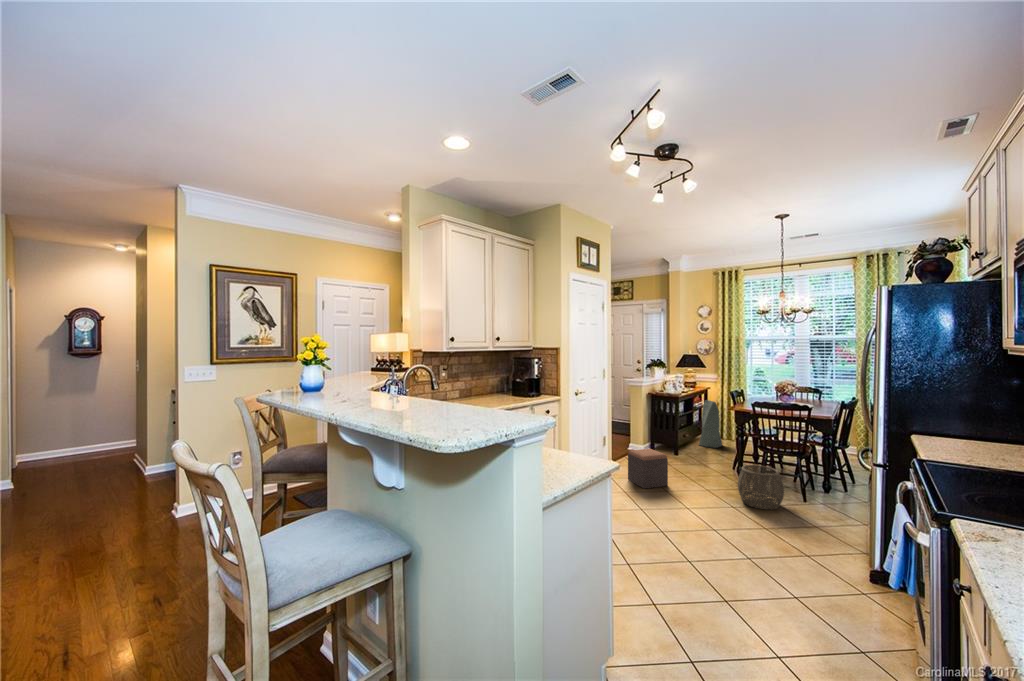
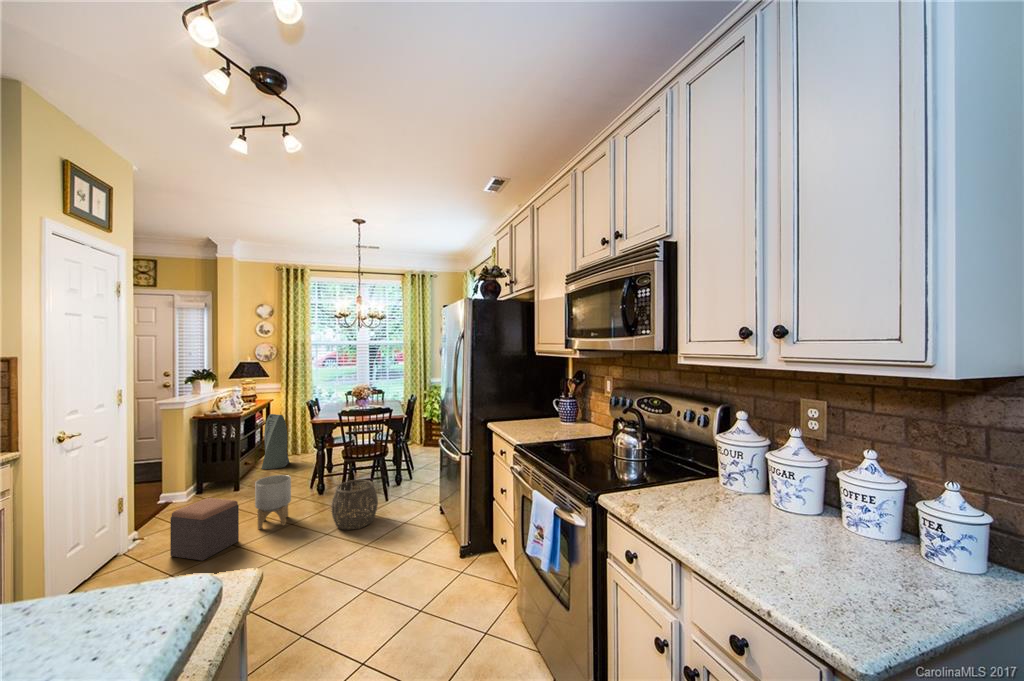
planter: none [681,445,708,487] -> present [255,475,291,529]

